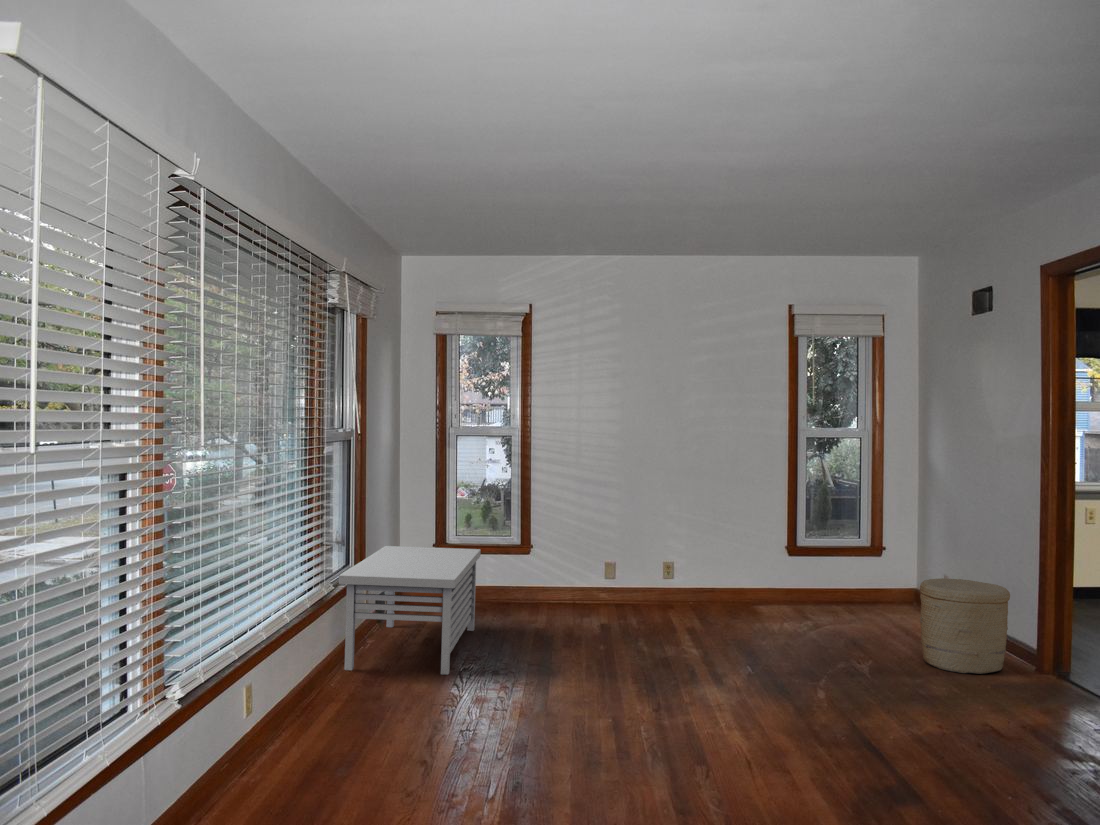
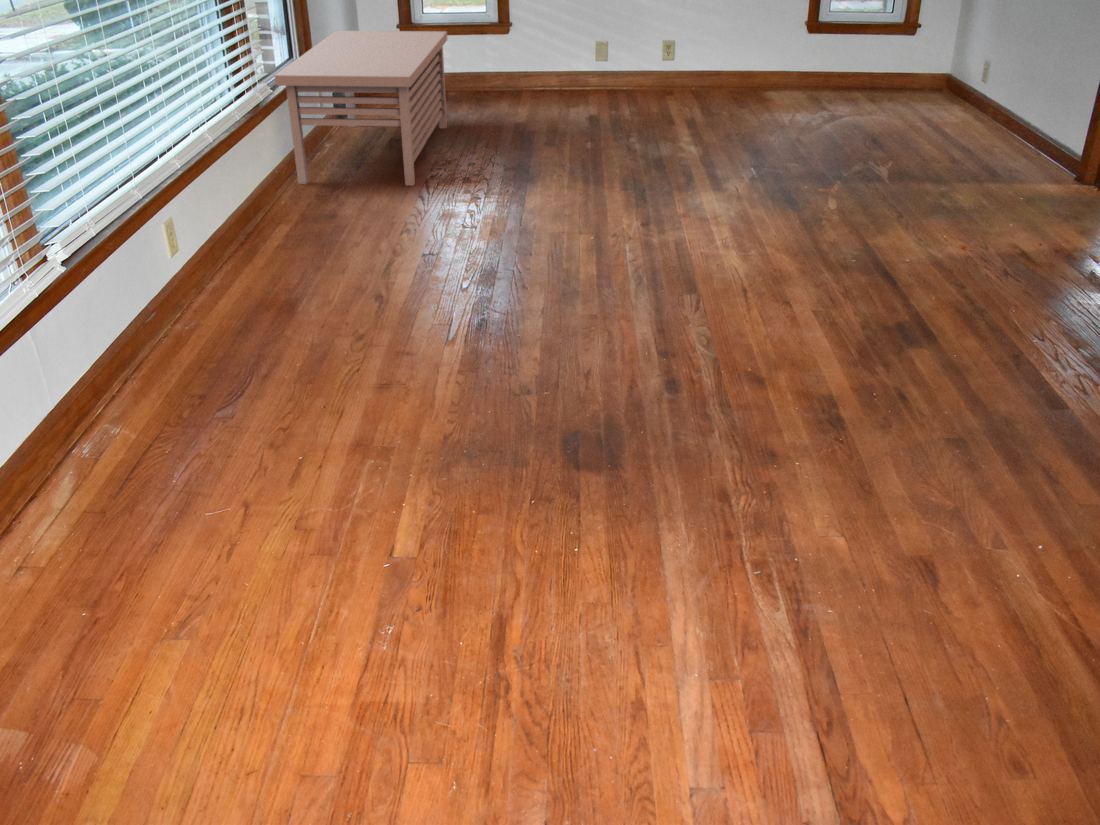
woven basket: present [920,578,1010,674] -> none [949,52,1063,165]

